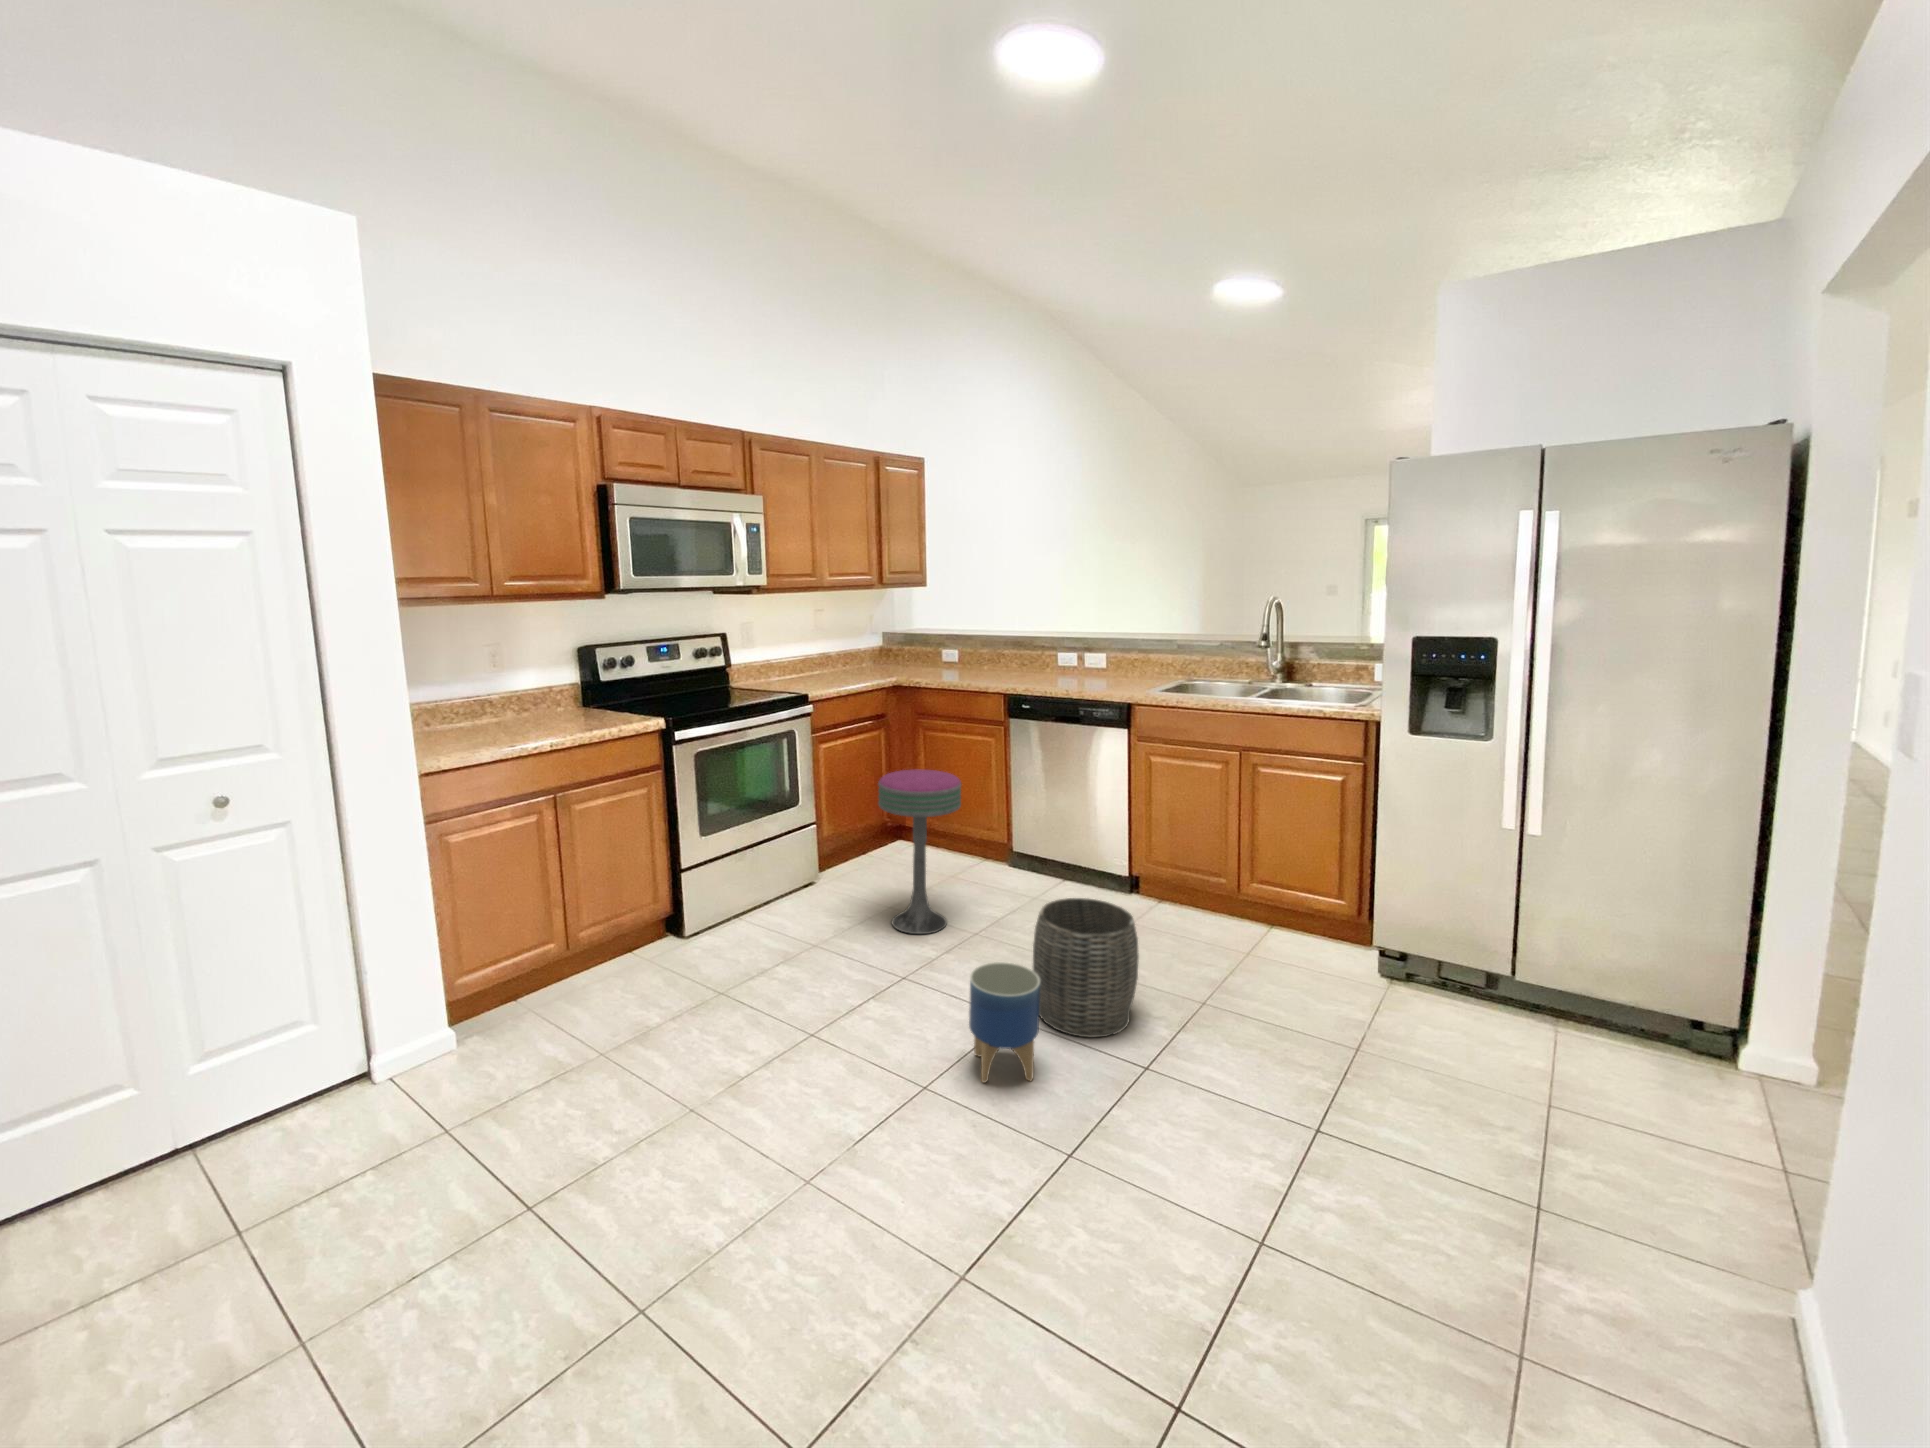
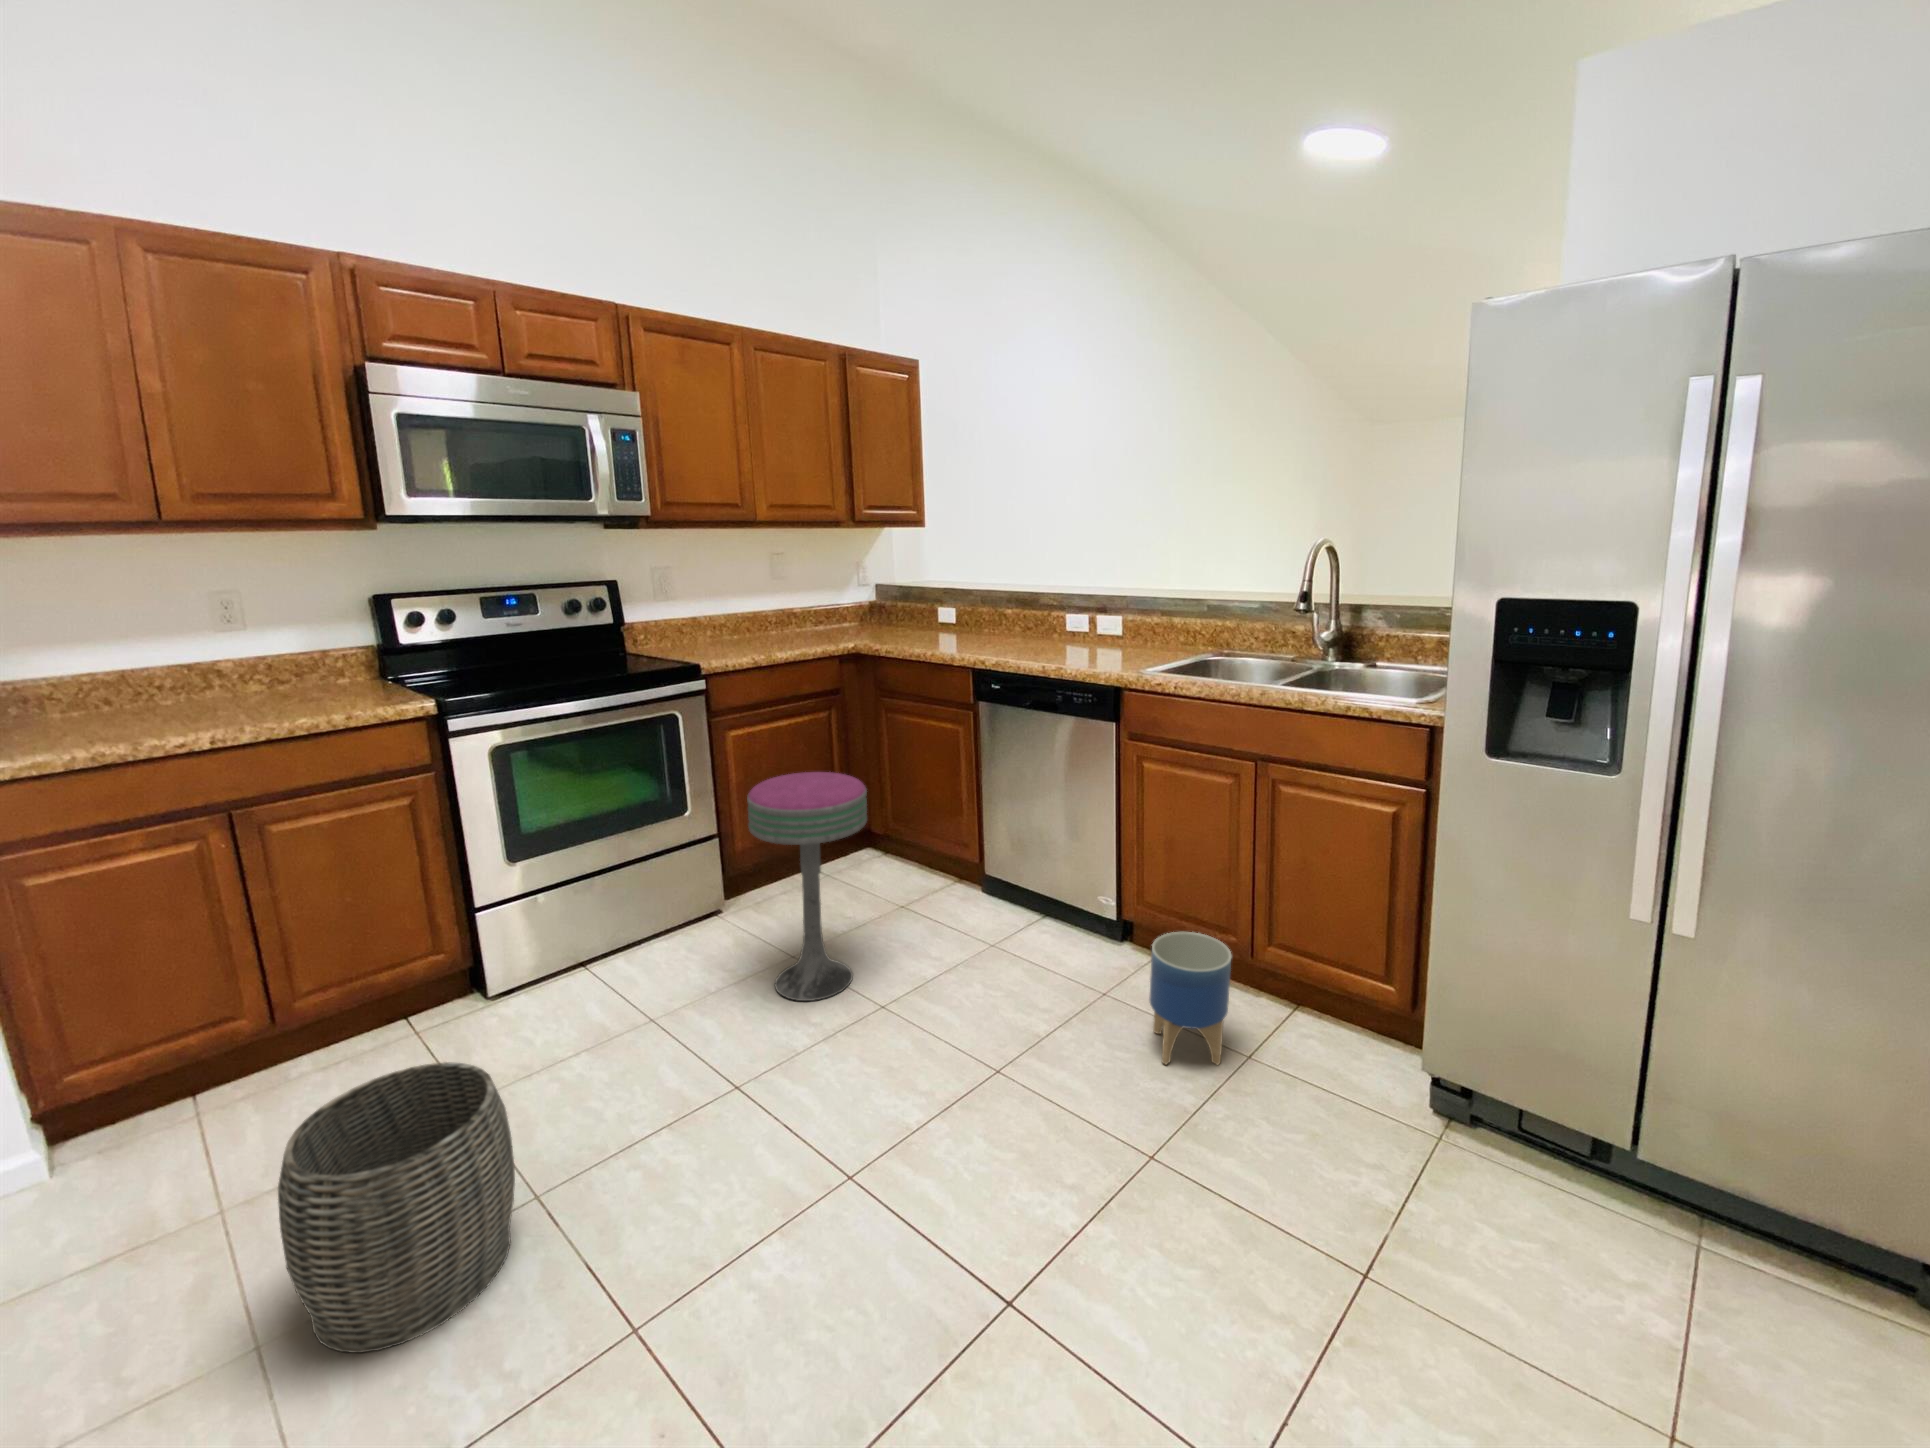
woven basket: present [1033,898,1139,1038] -> present [278,1062,515,1353]
planter: present [969,962,1040,1083] -> present [1149,932,1232,1065]

